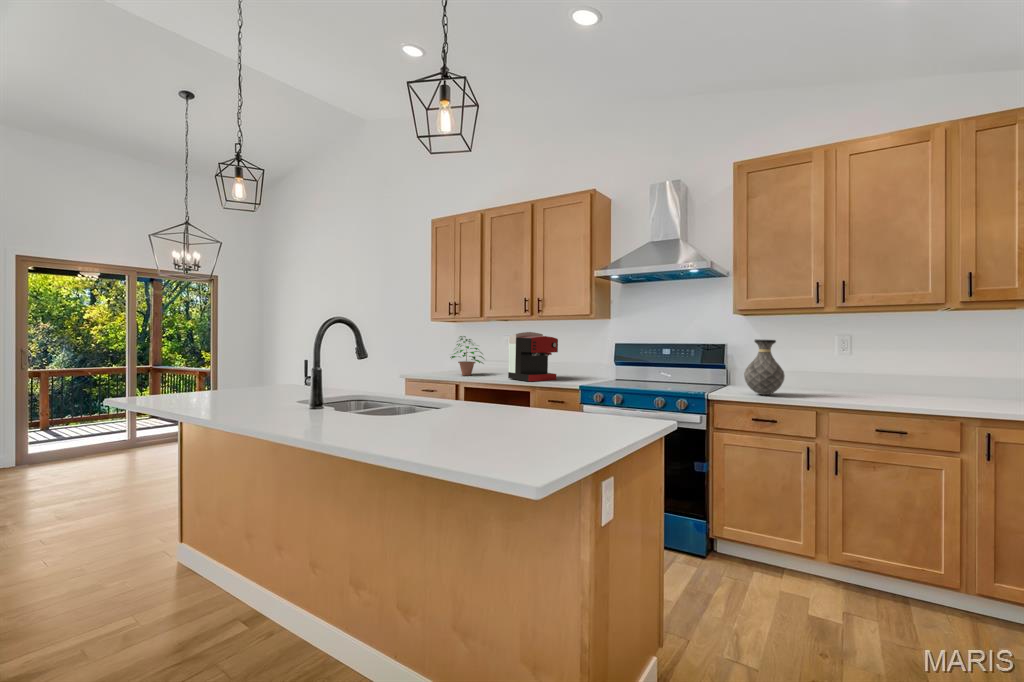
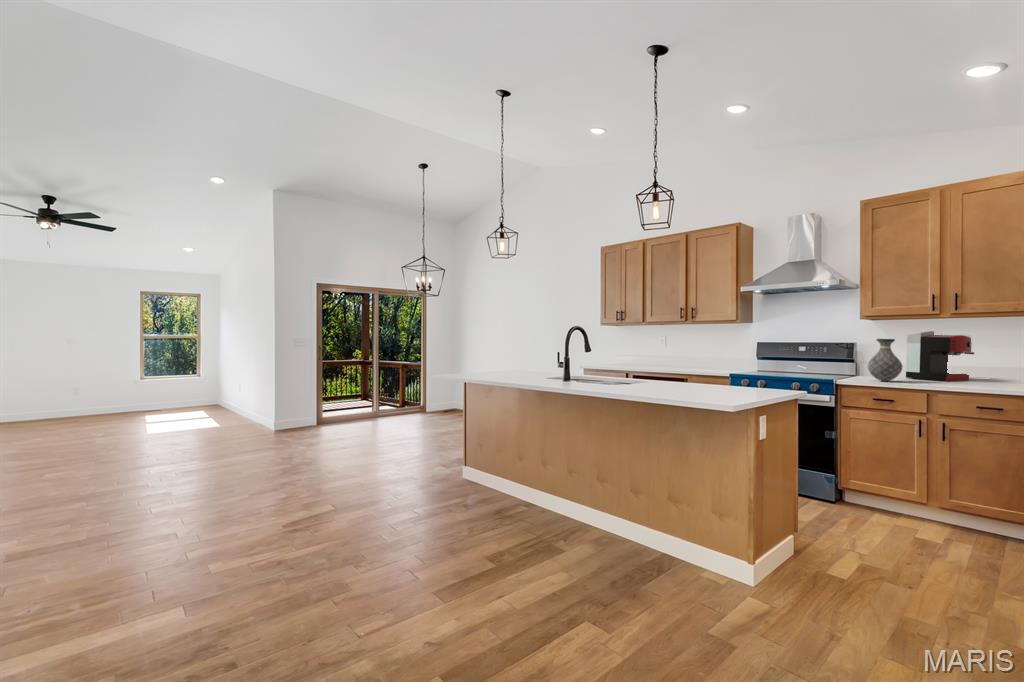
coffee maker: present [508,332,558,382] -> present [906,331,974,381]
potted plant: present [450,336,484,376] -> none [617,337,647,367]

